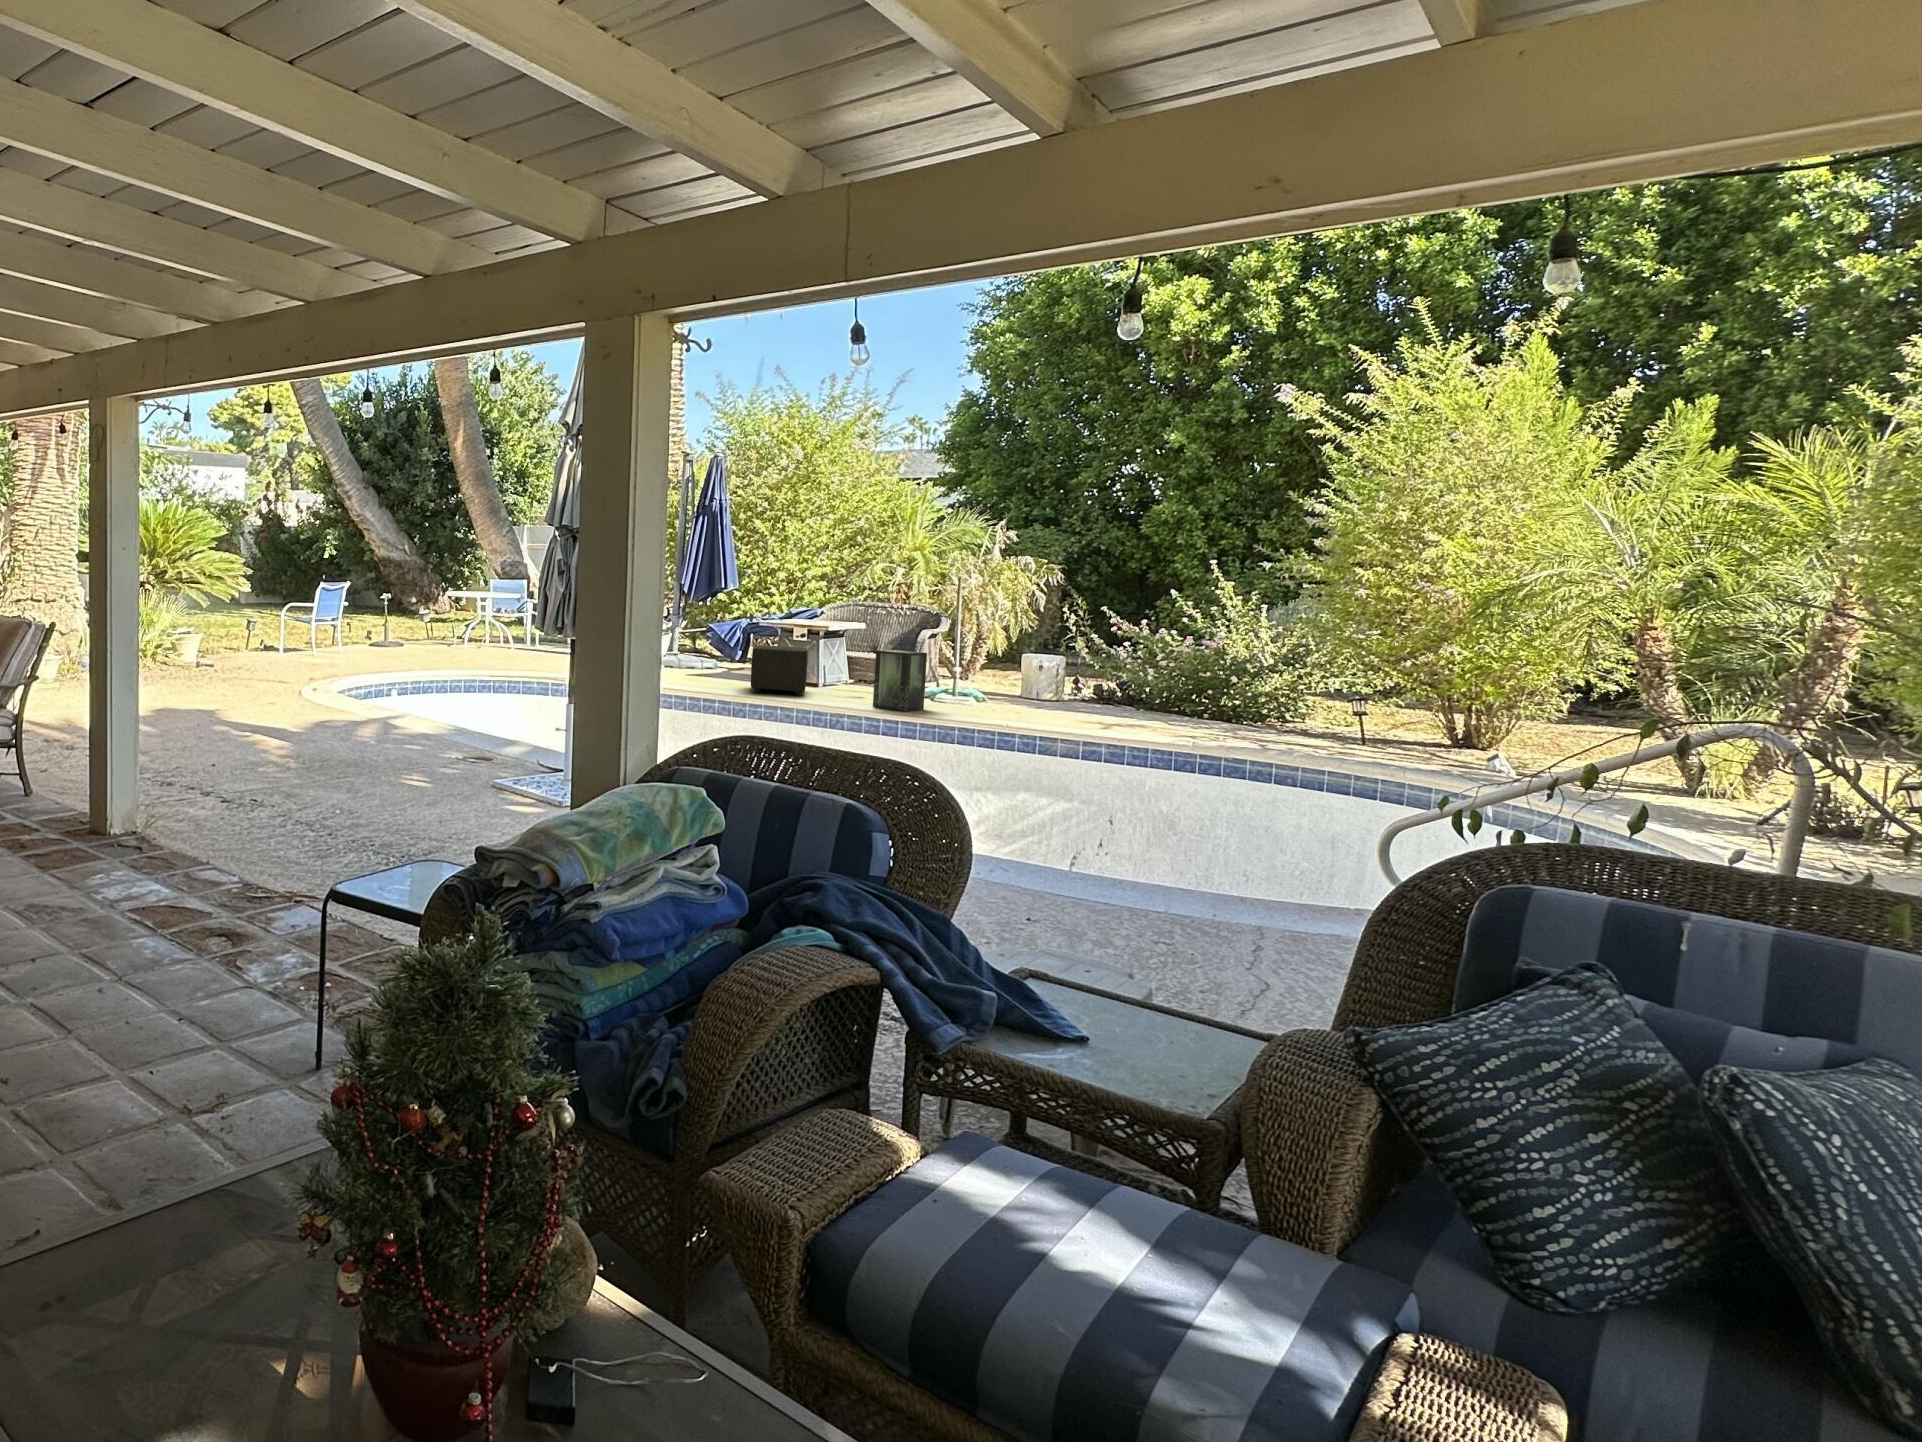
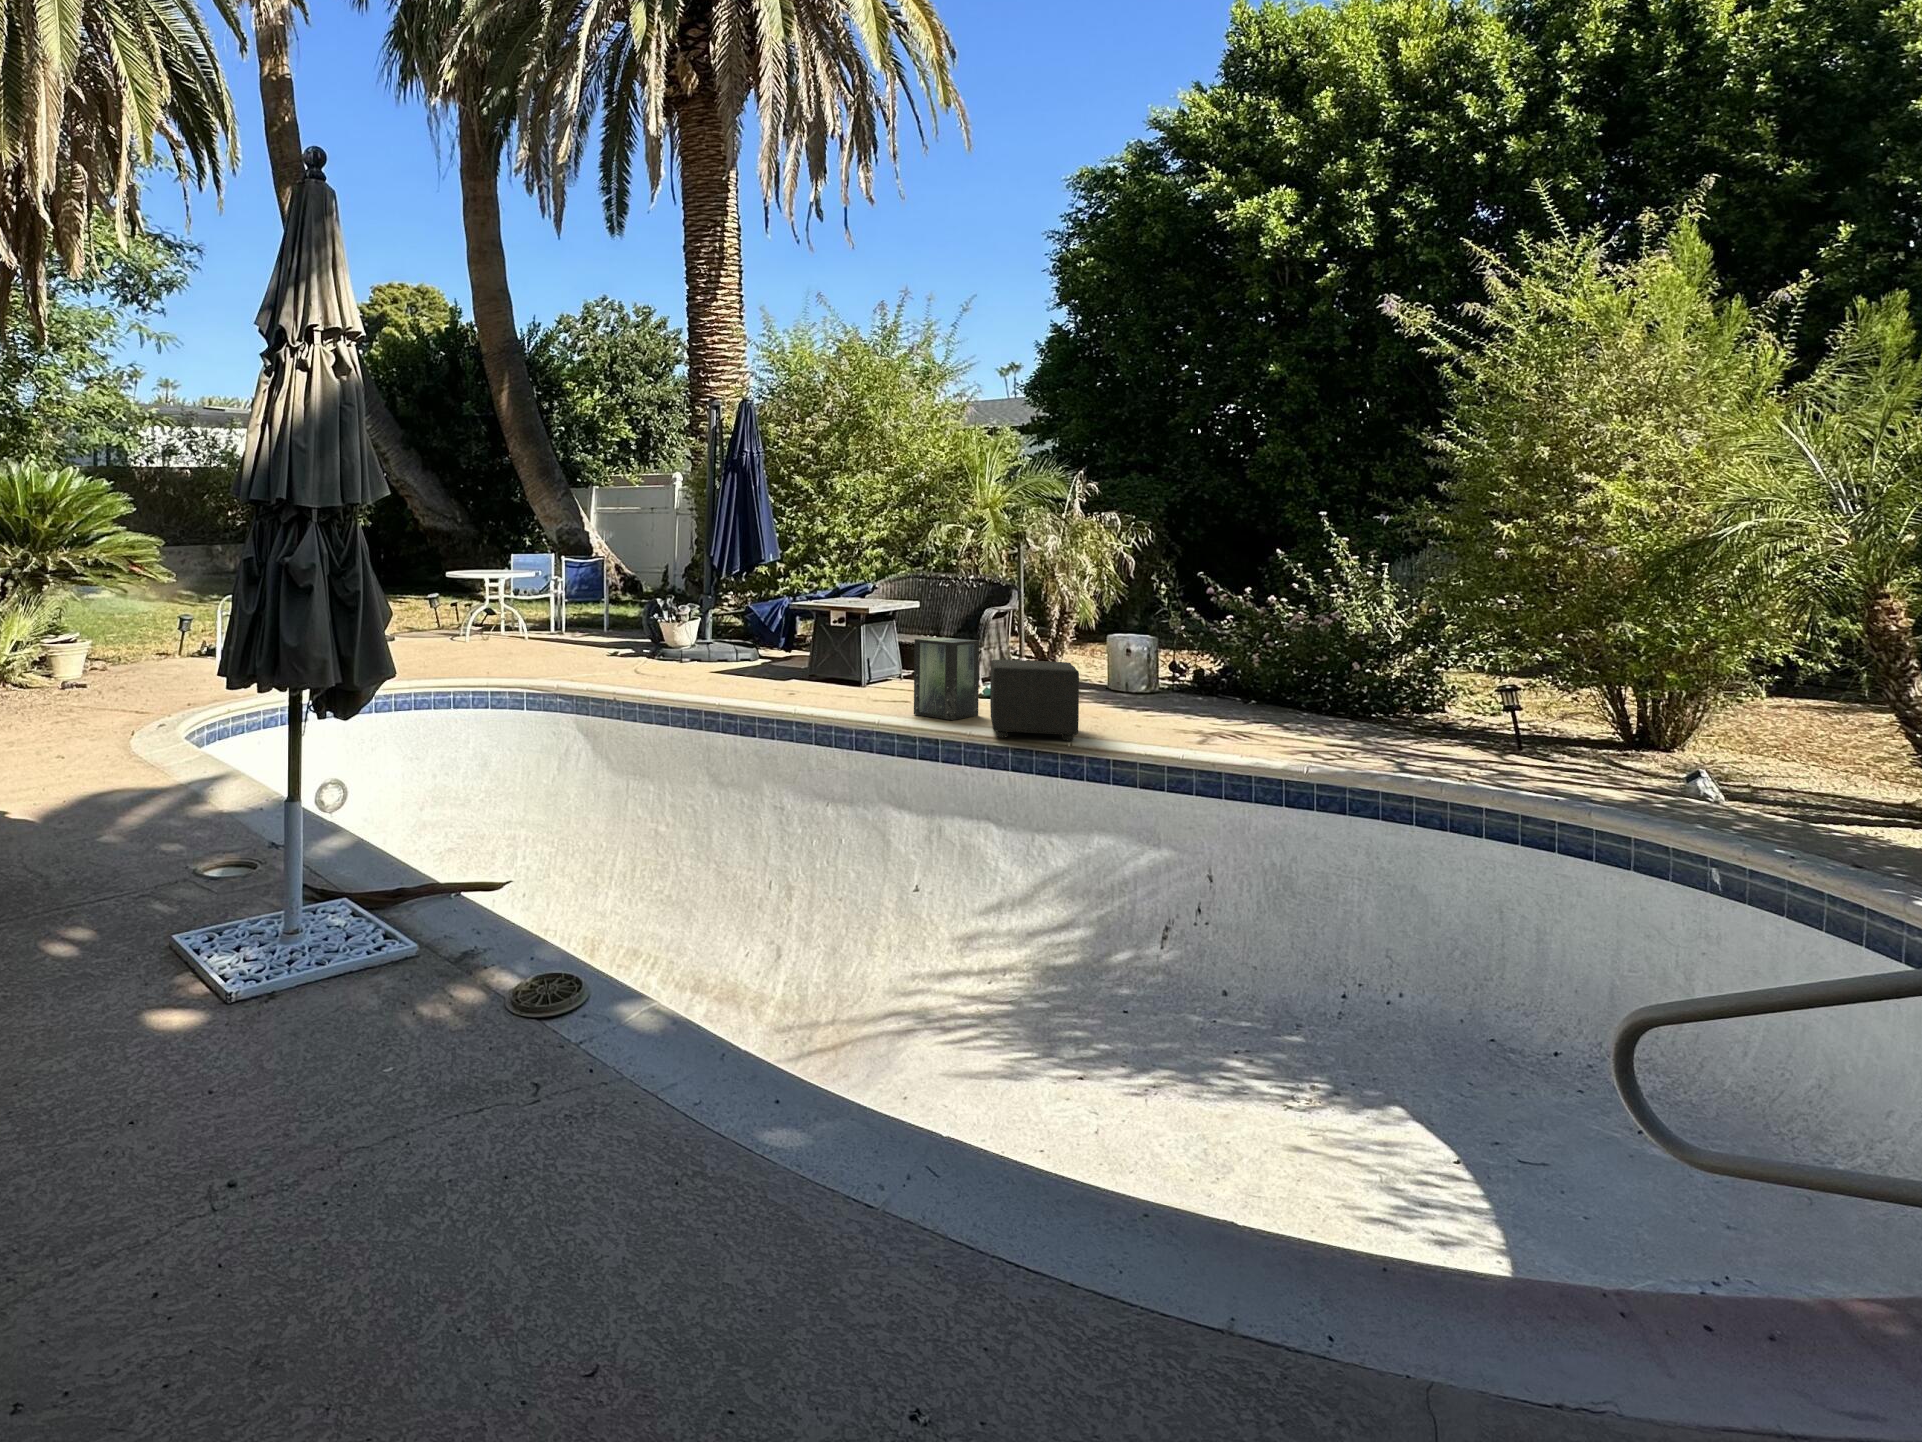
ottoman: present [751,645,808,695] -> present [990,660,1079,741]

